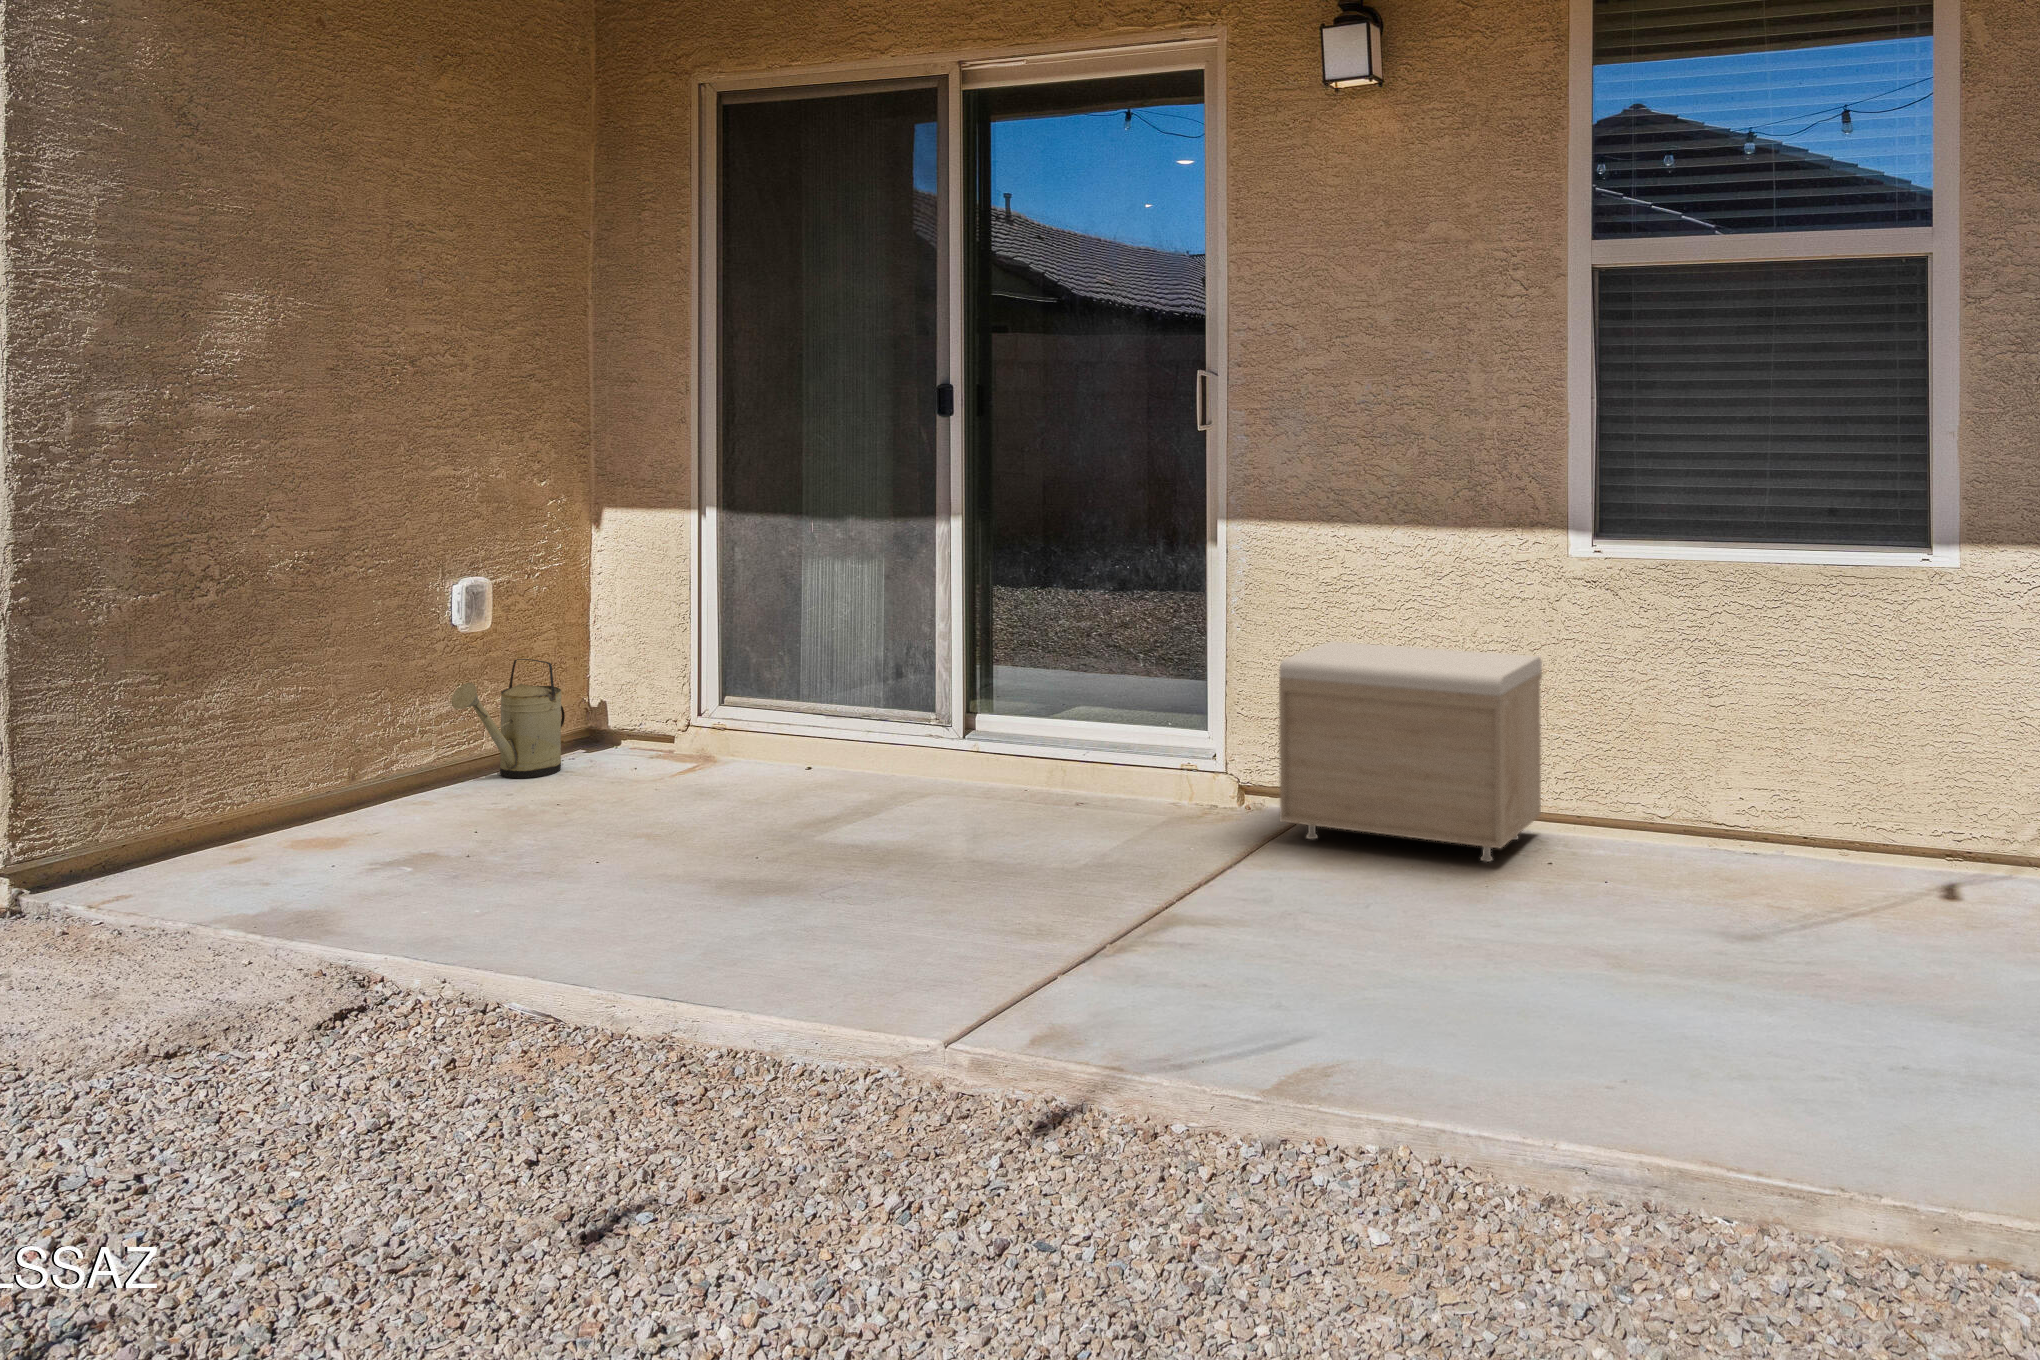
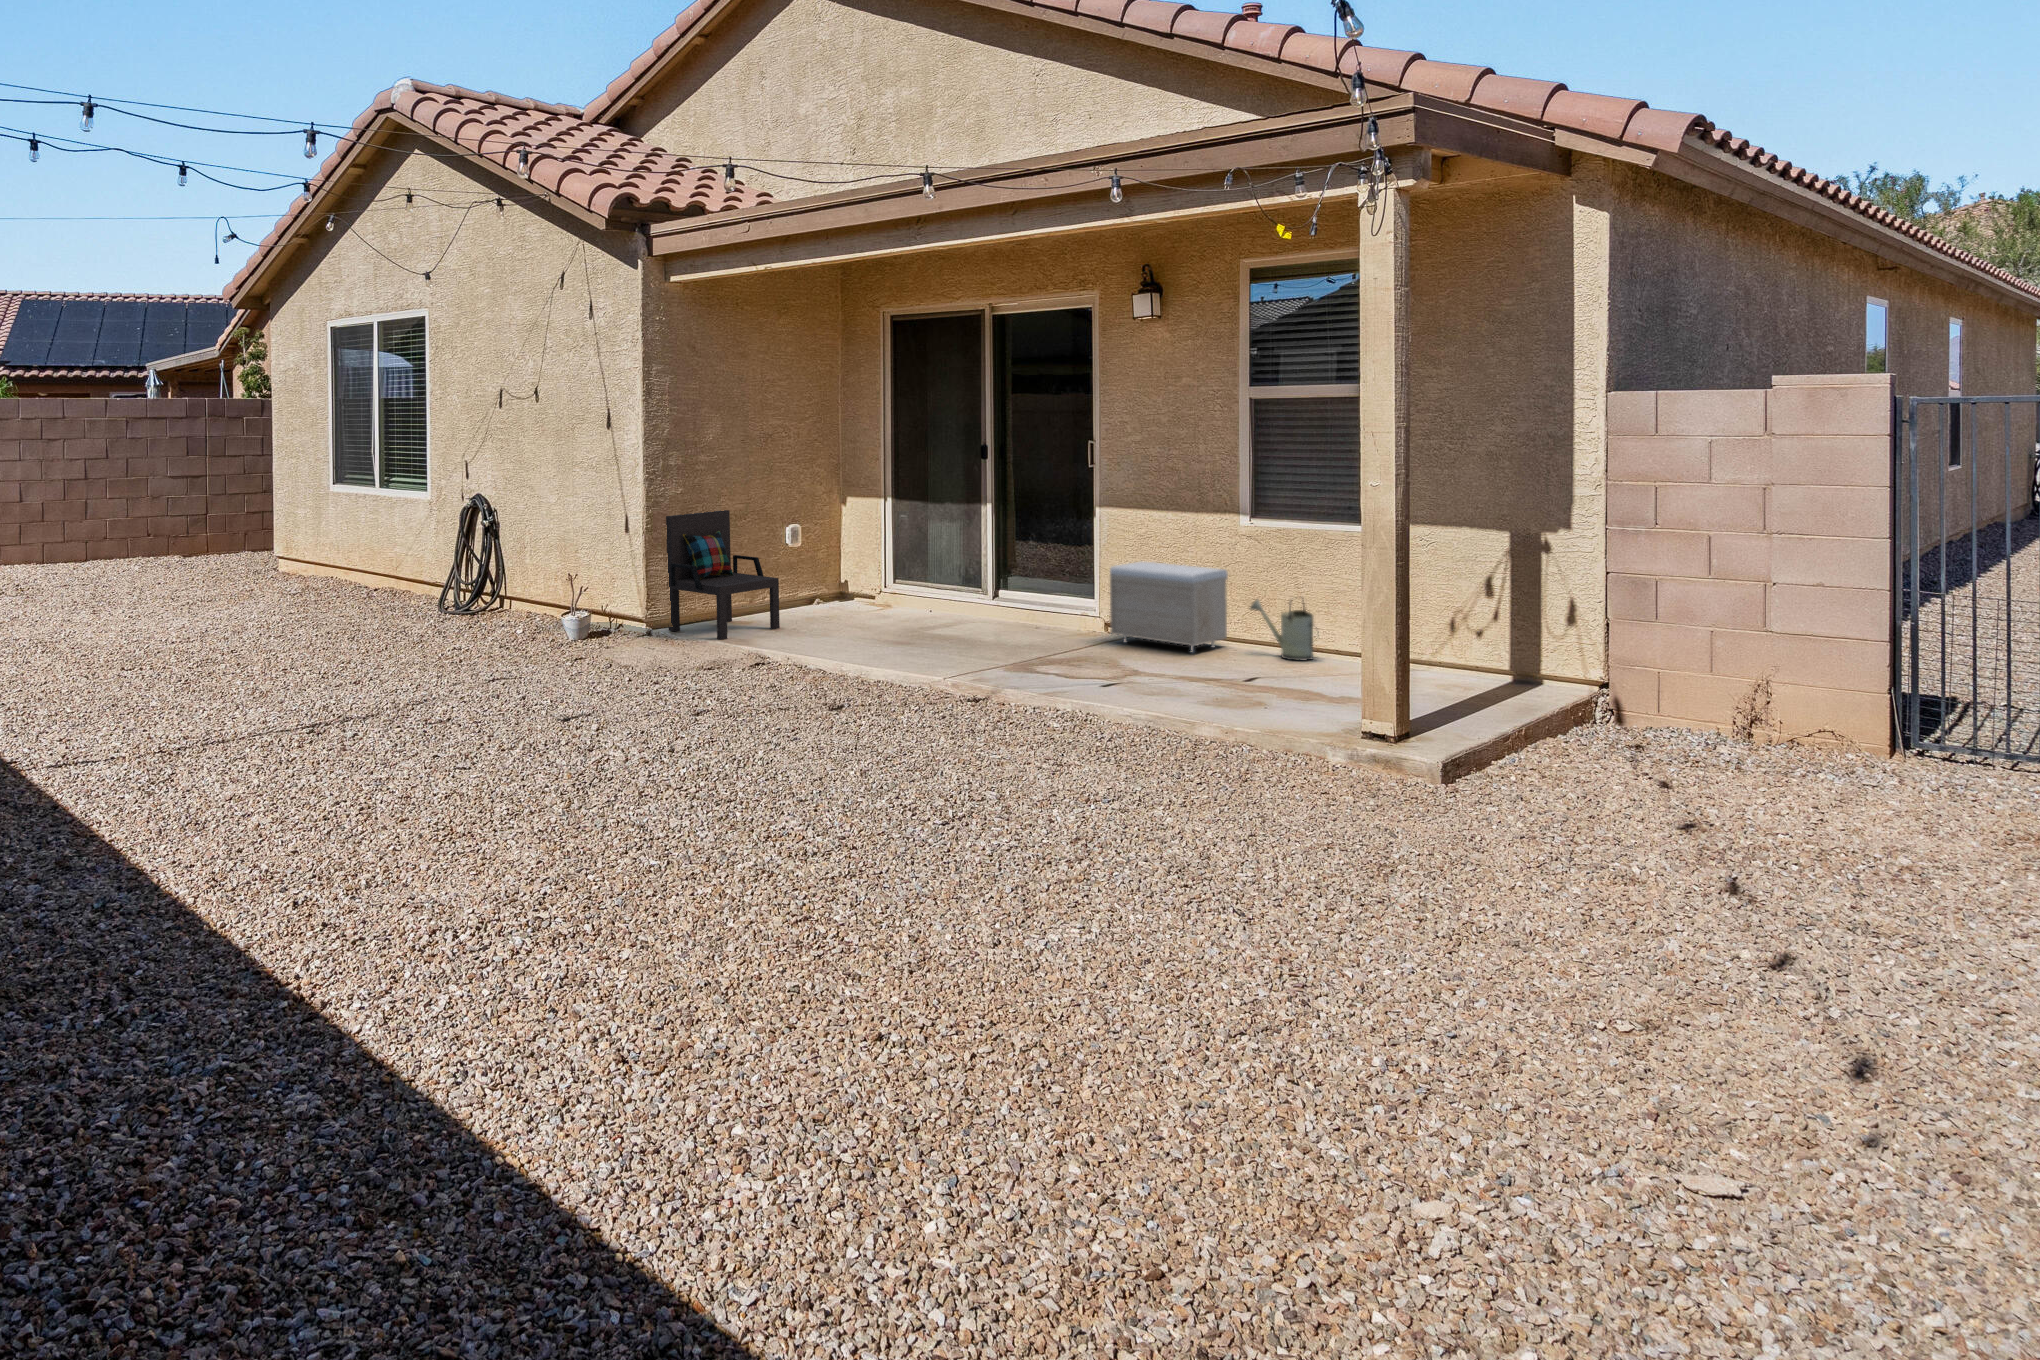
armchair: none [77,548,421,916] -> present [666,510,780,640]
watering can: present [451,659,565,778] -> present [1249,597,1319,661]

